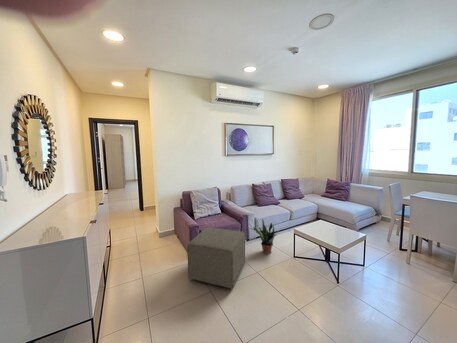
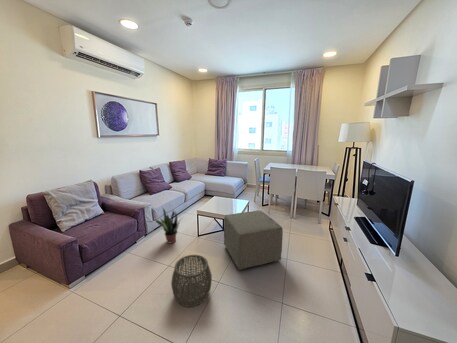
ottoman: present [187,227,245,289] -> present [224,211,283,270]
woven basket: none [247,264,287,315] -> present [171,255,212,307]

